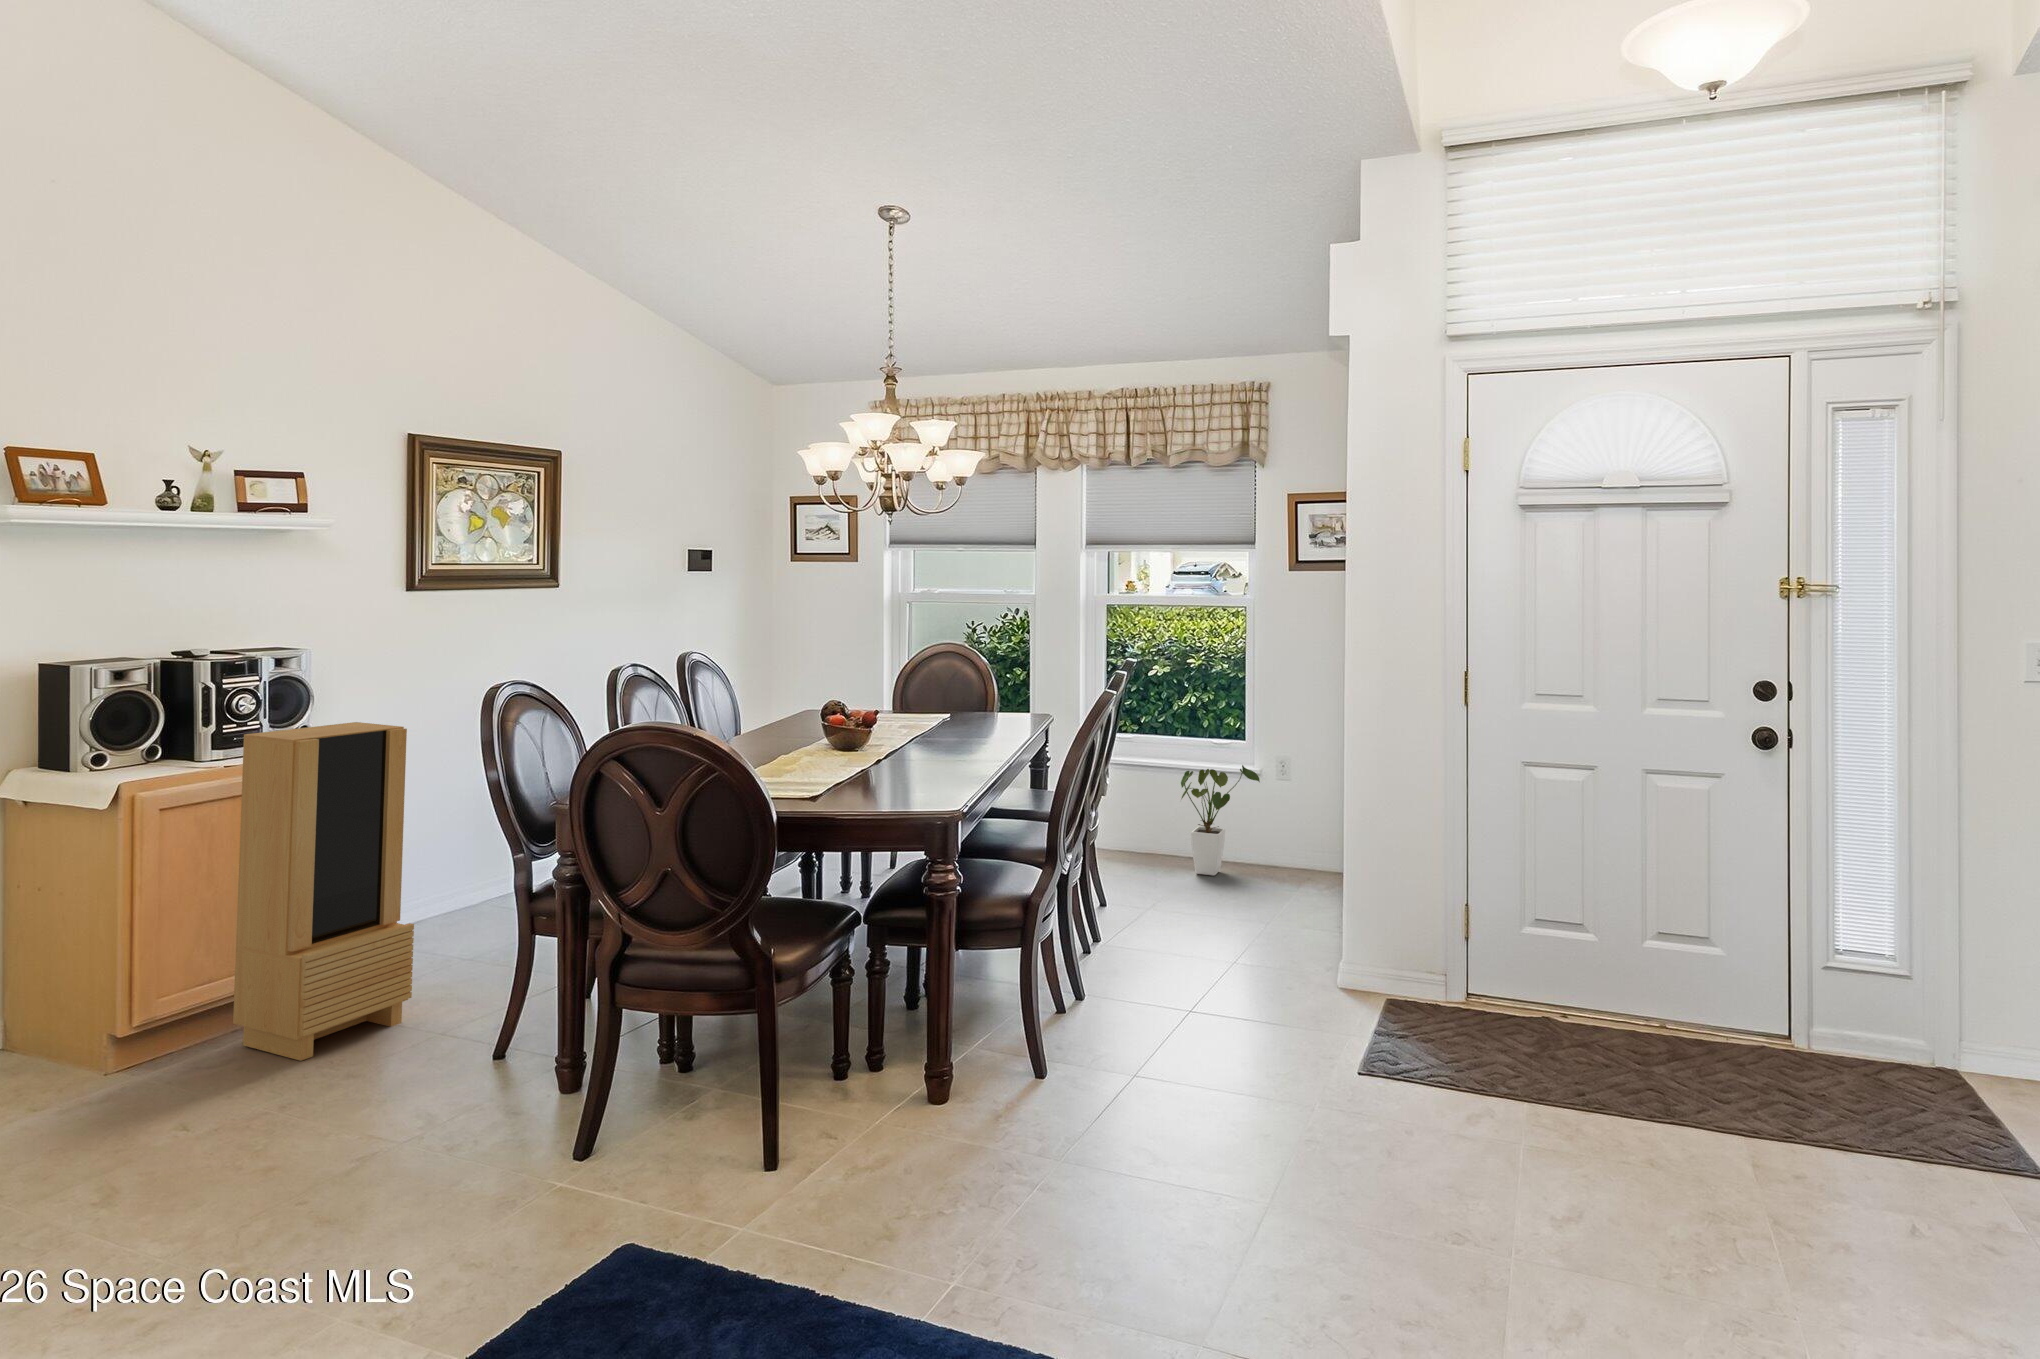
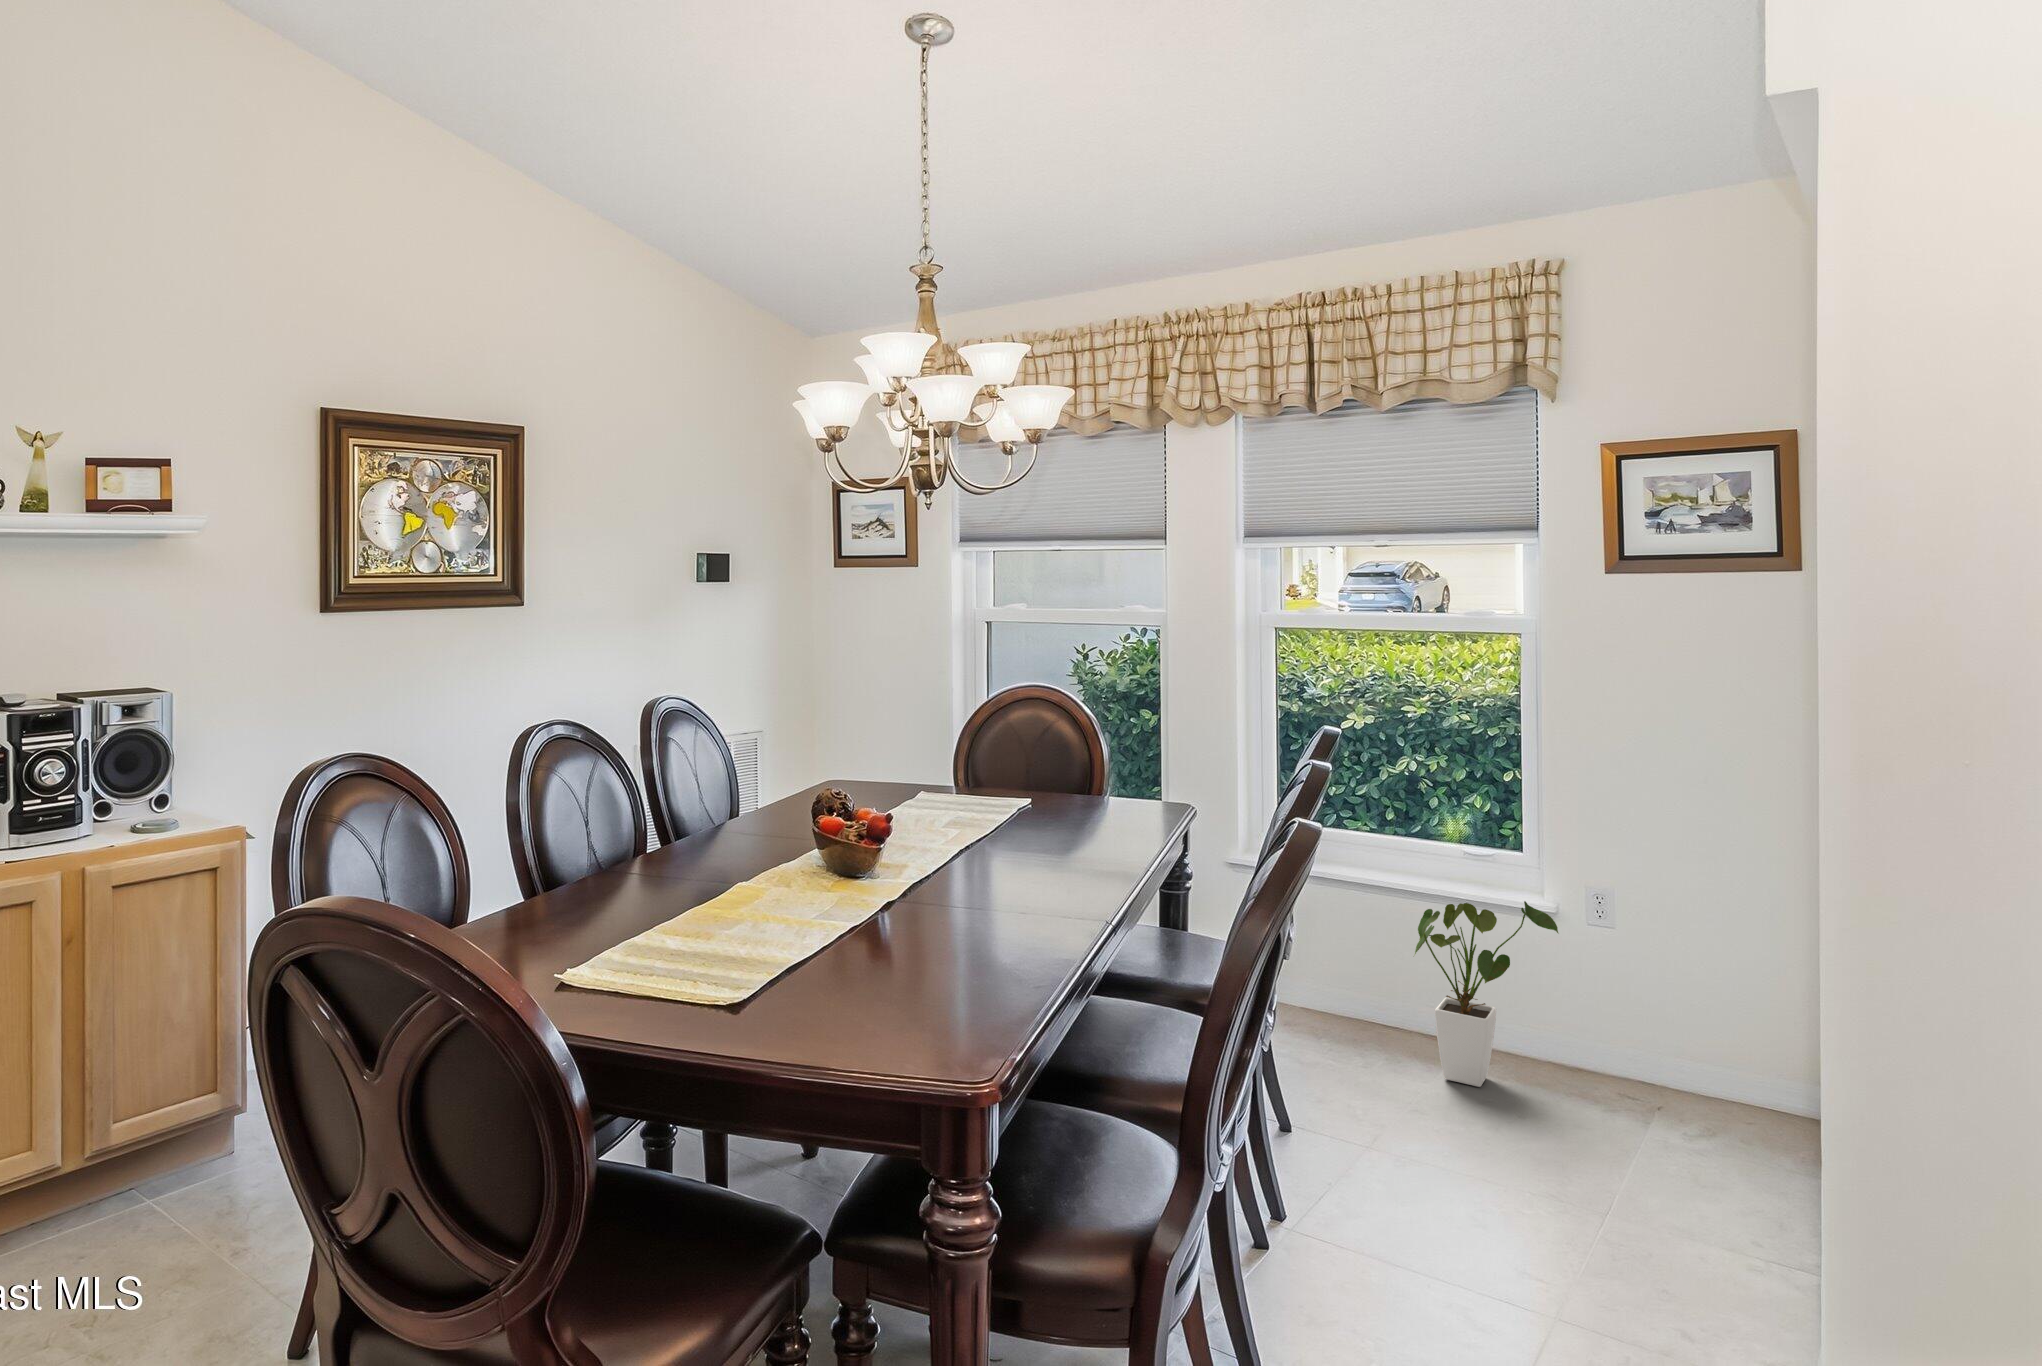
storage cabinet: present [233,722,414,1061] -> none [16,800,243,1307]

